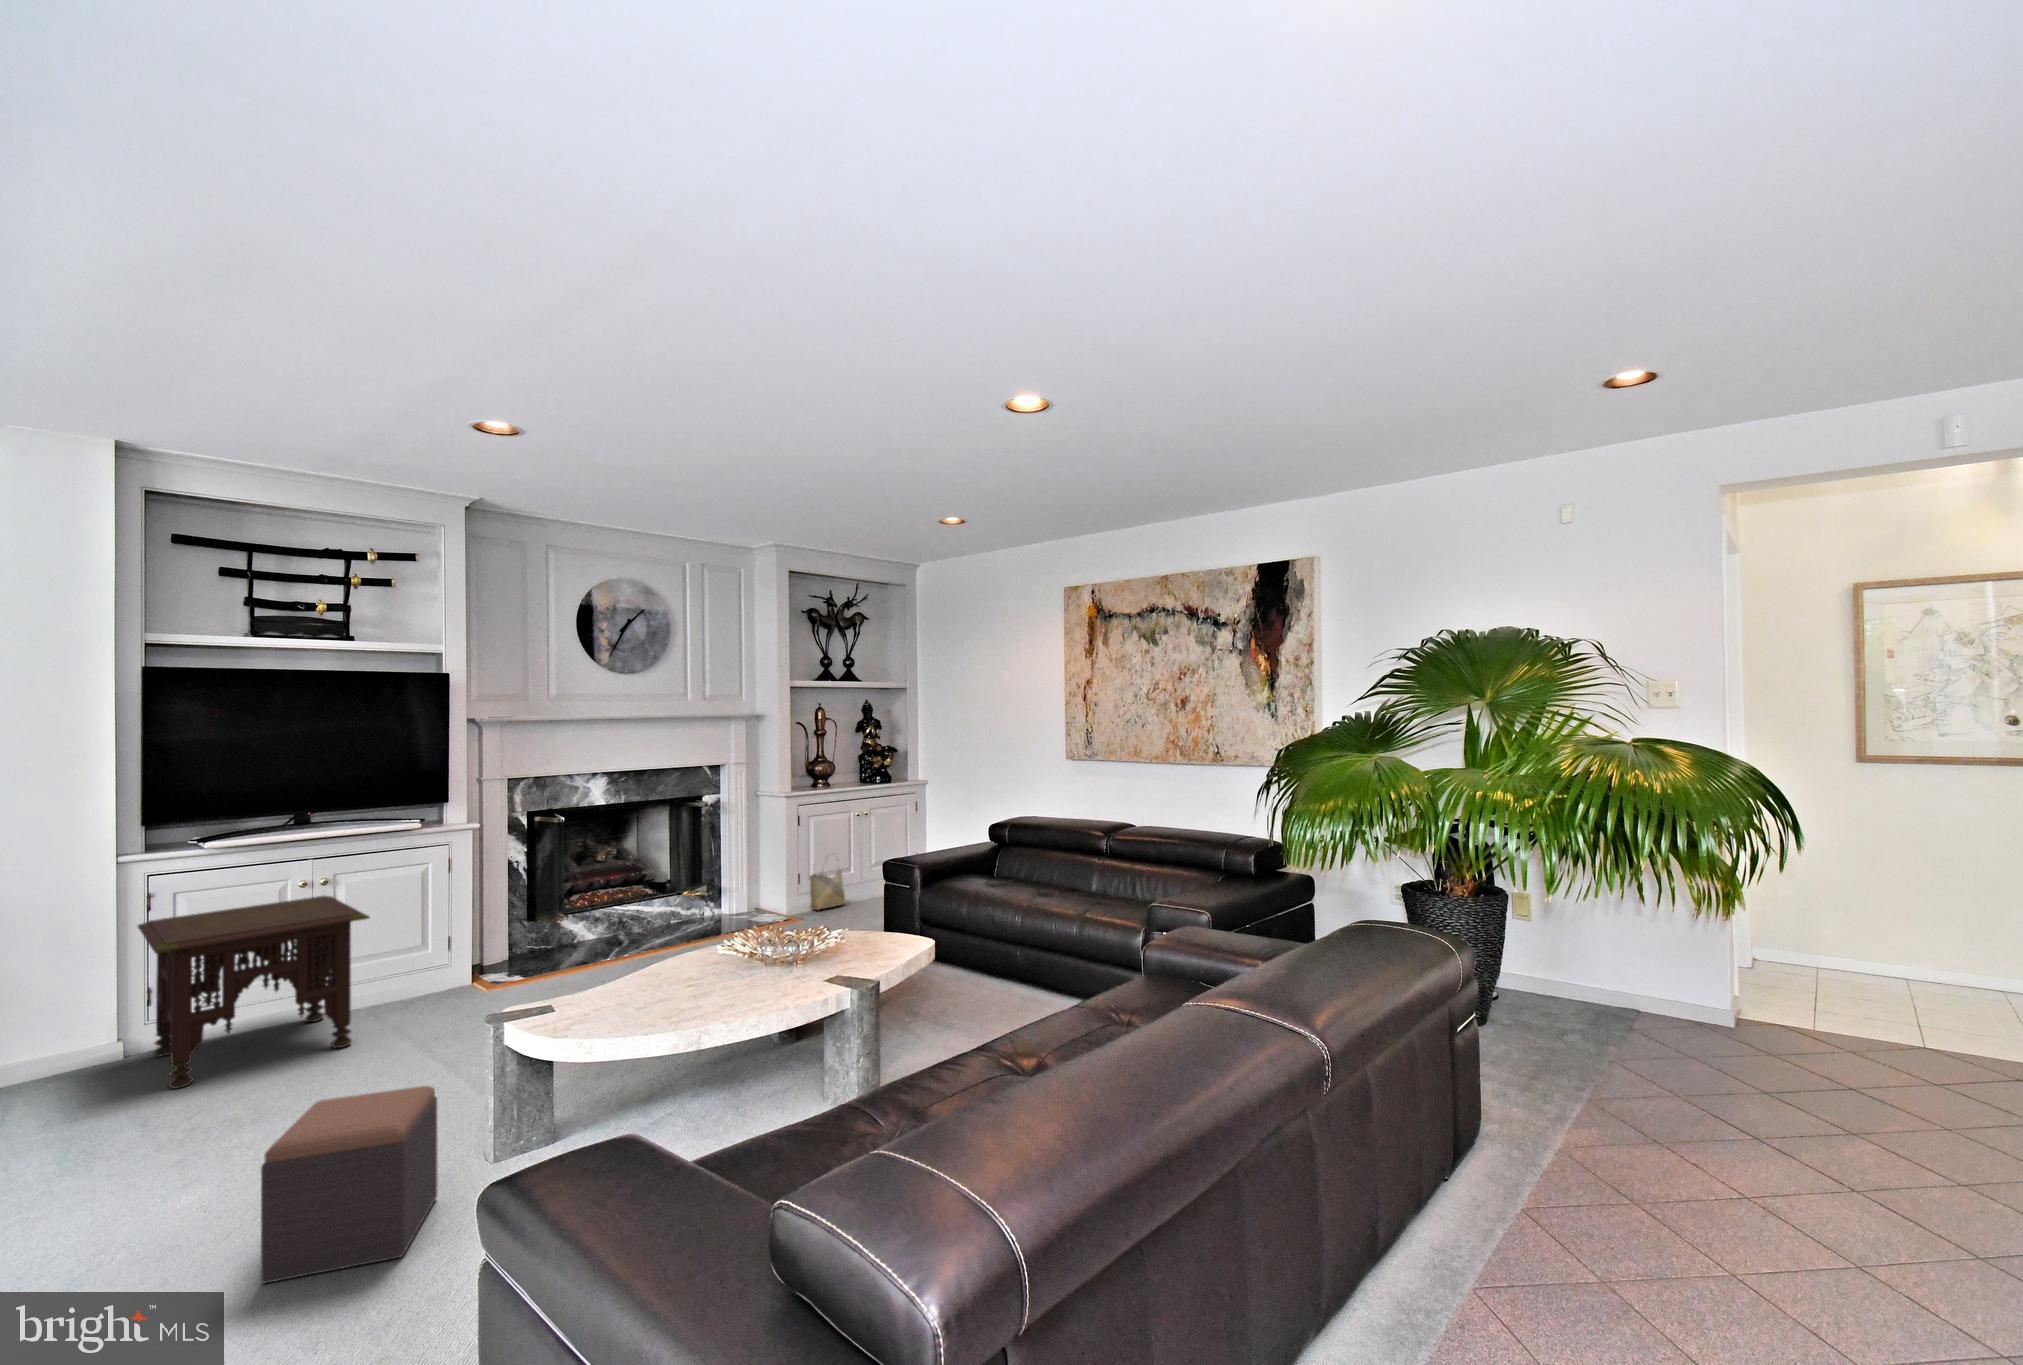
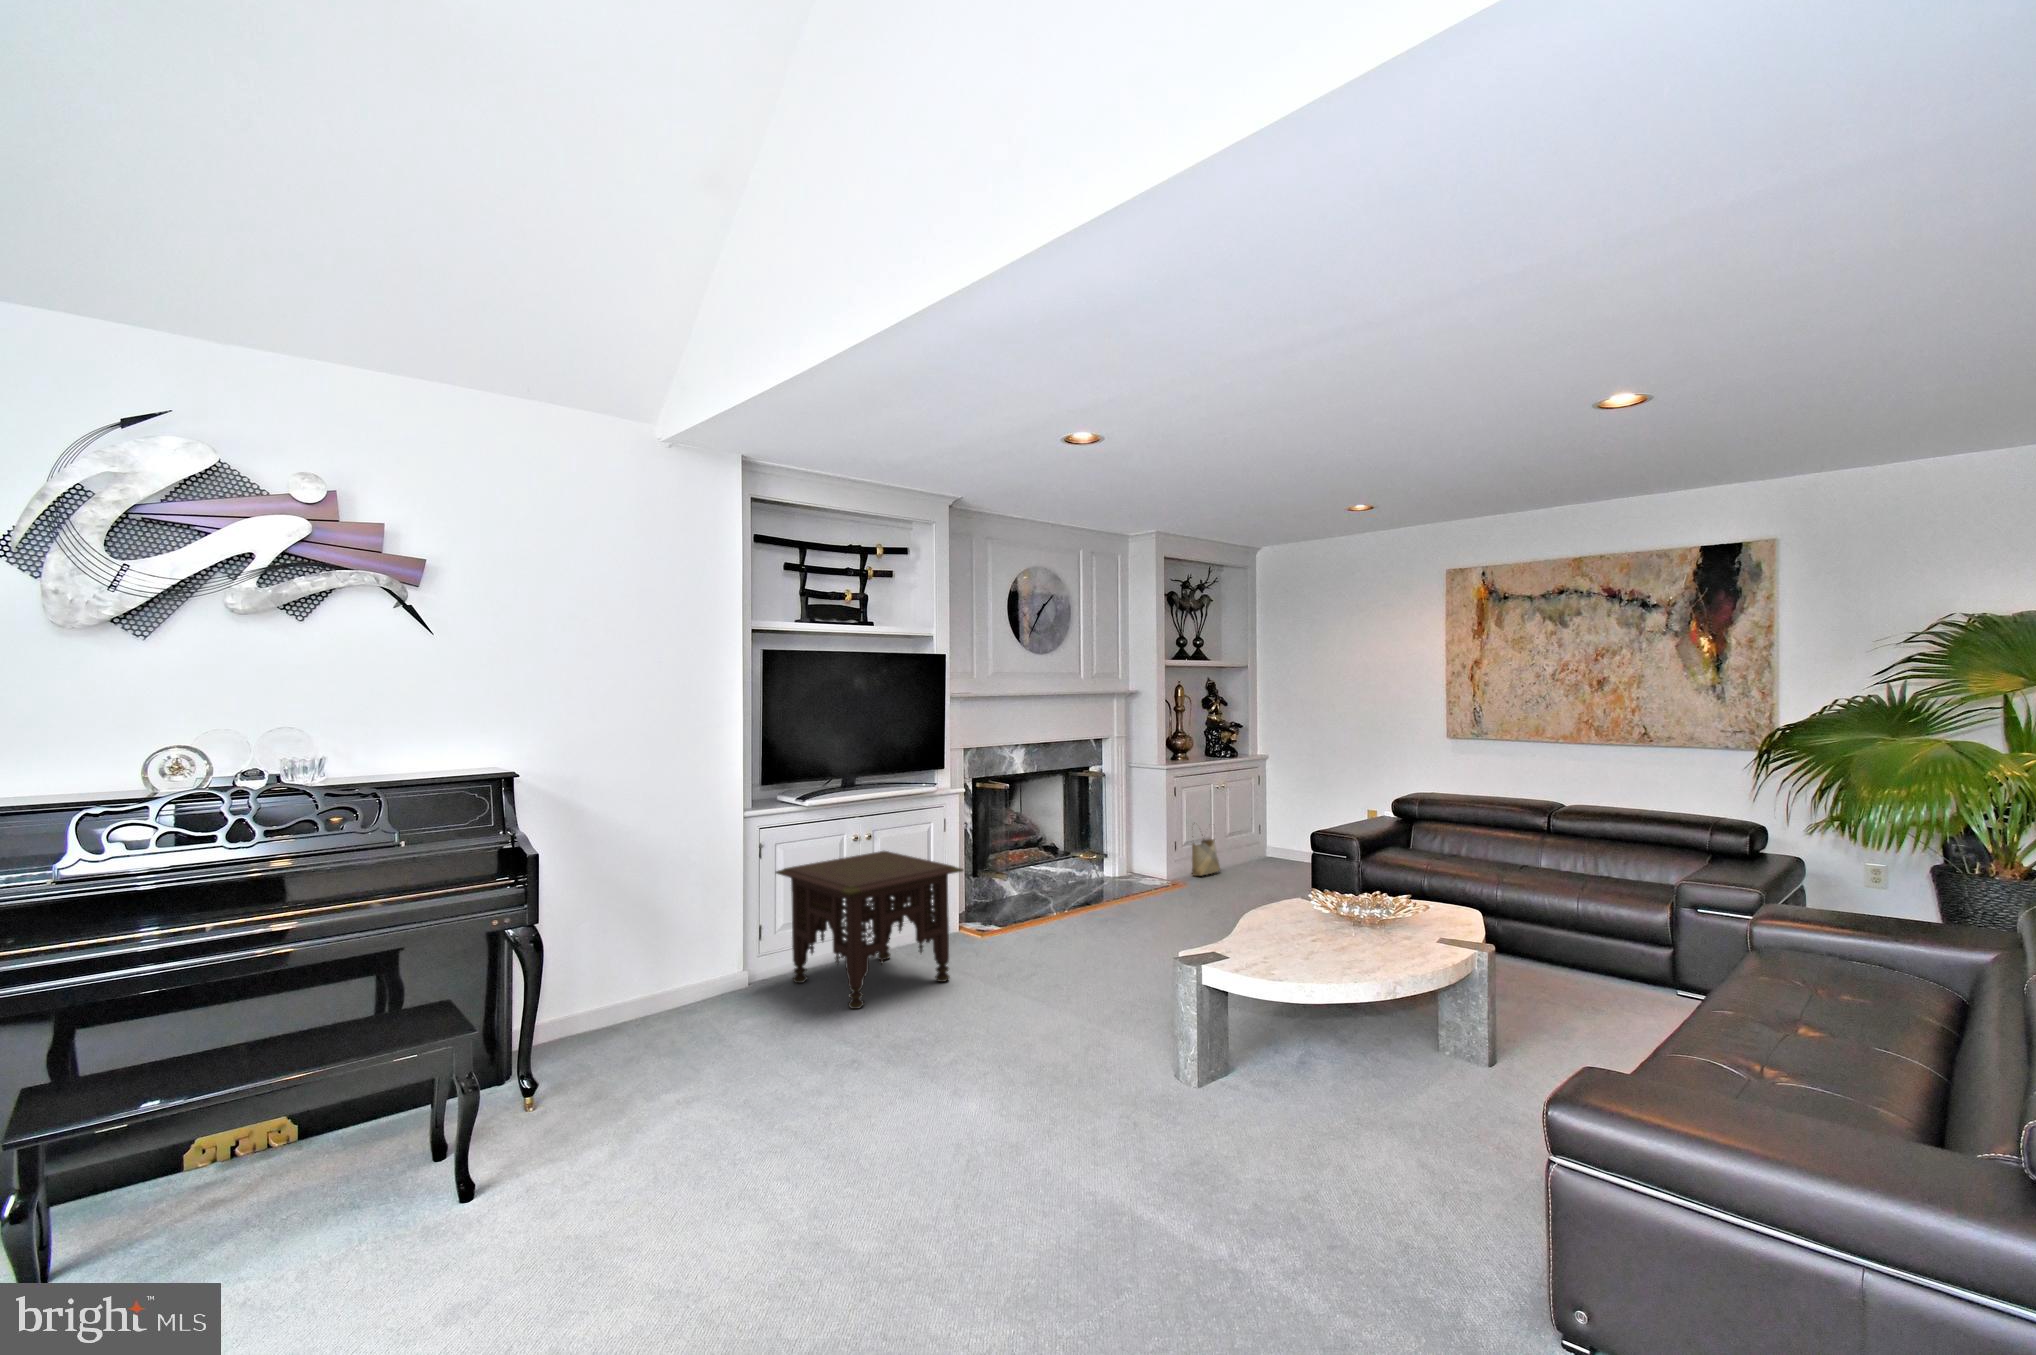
footstool: present [261,1086,438,1283] -> none [1136,1008,1261,1157]

